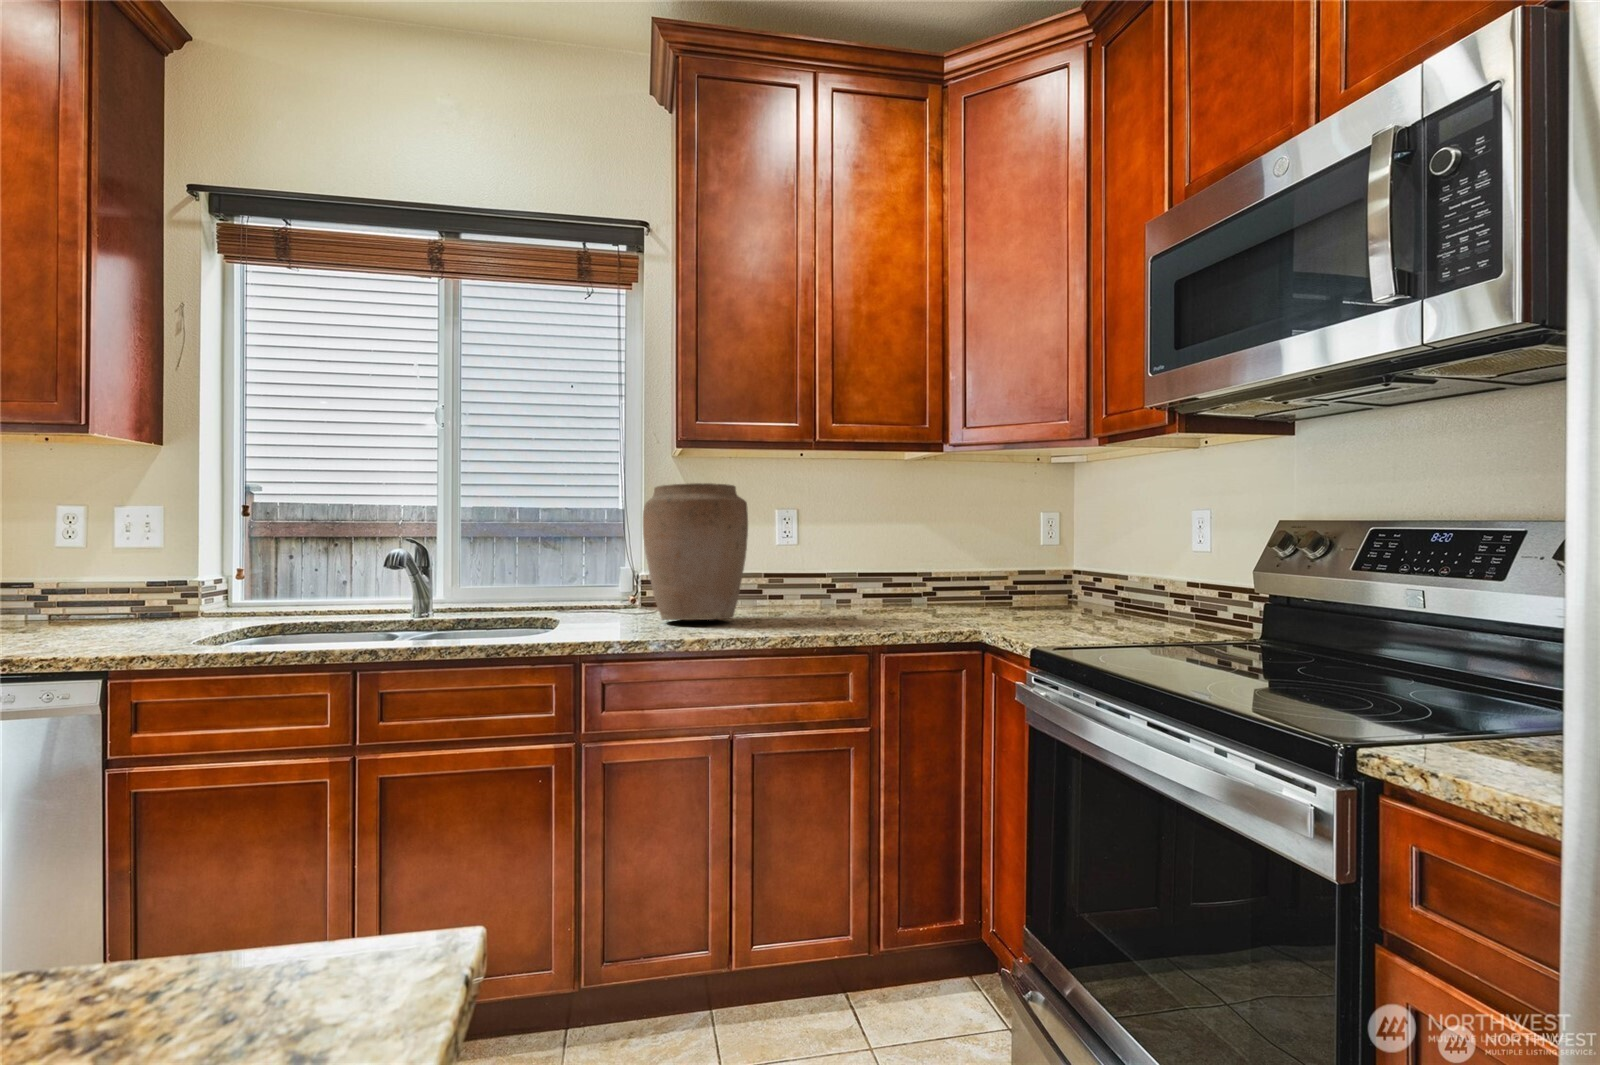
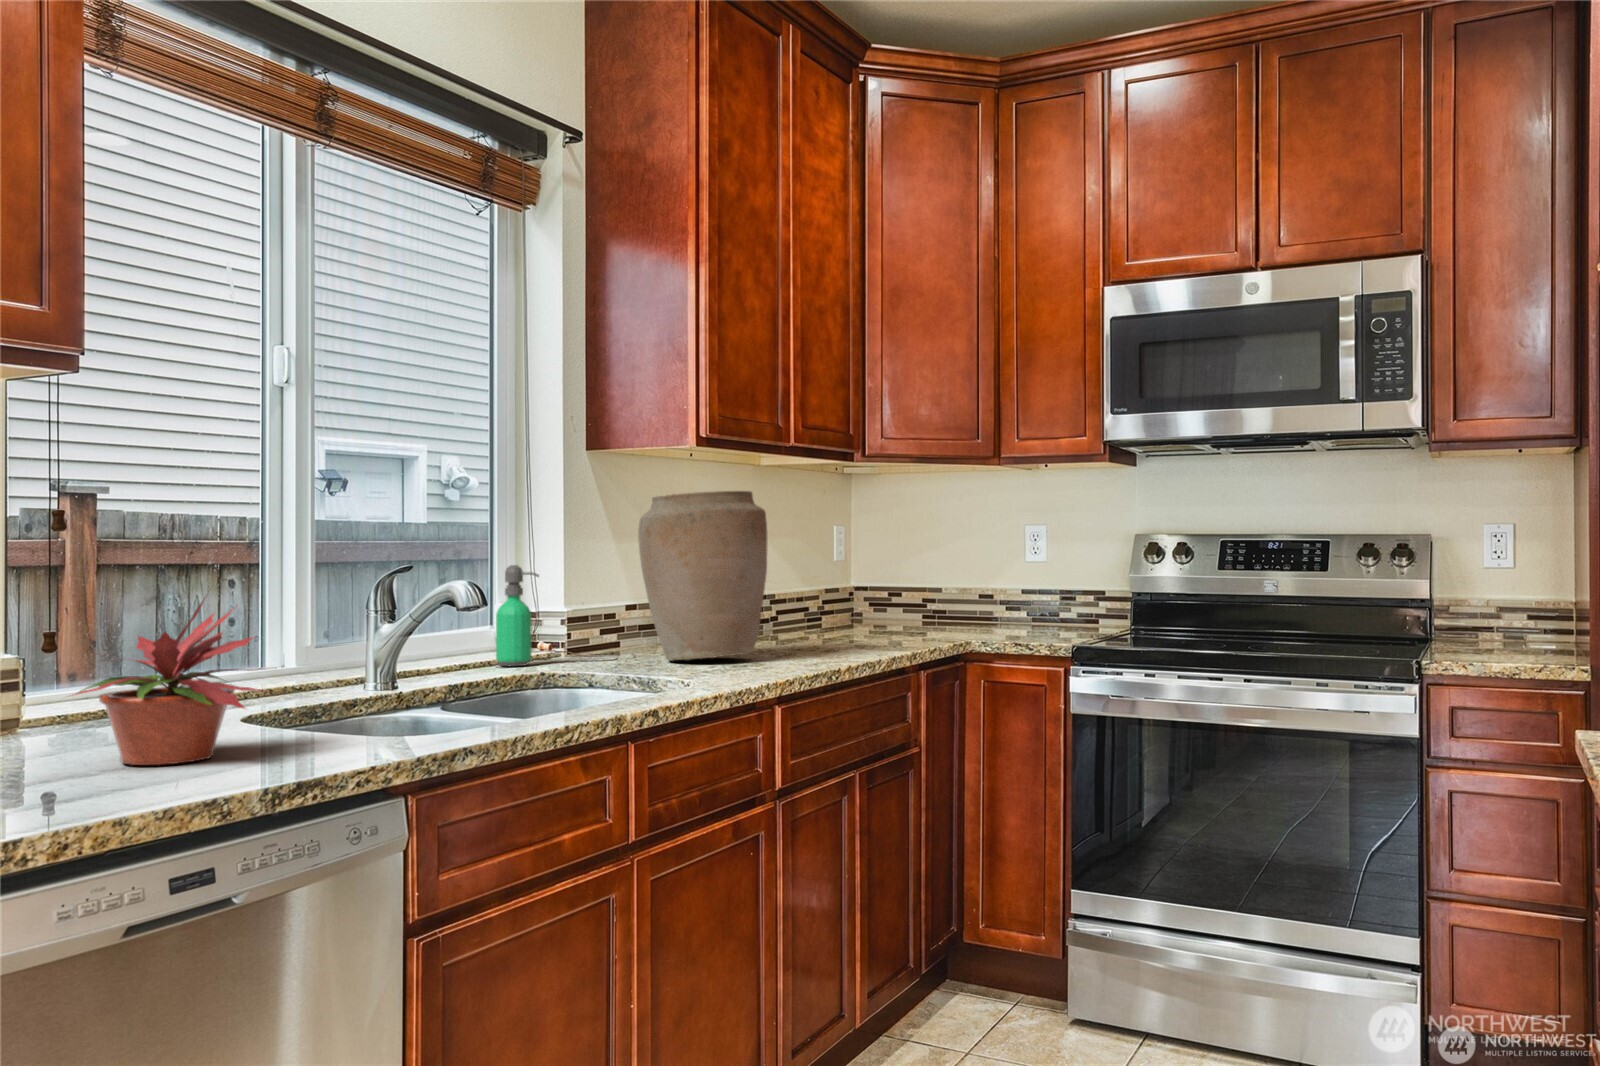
soap dispenser: none [592,541,618,612] -> present [496,565,539,666]
potted plant: none [43,551,171,642] -> present [75,597,265,765]

